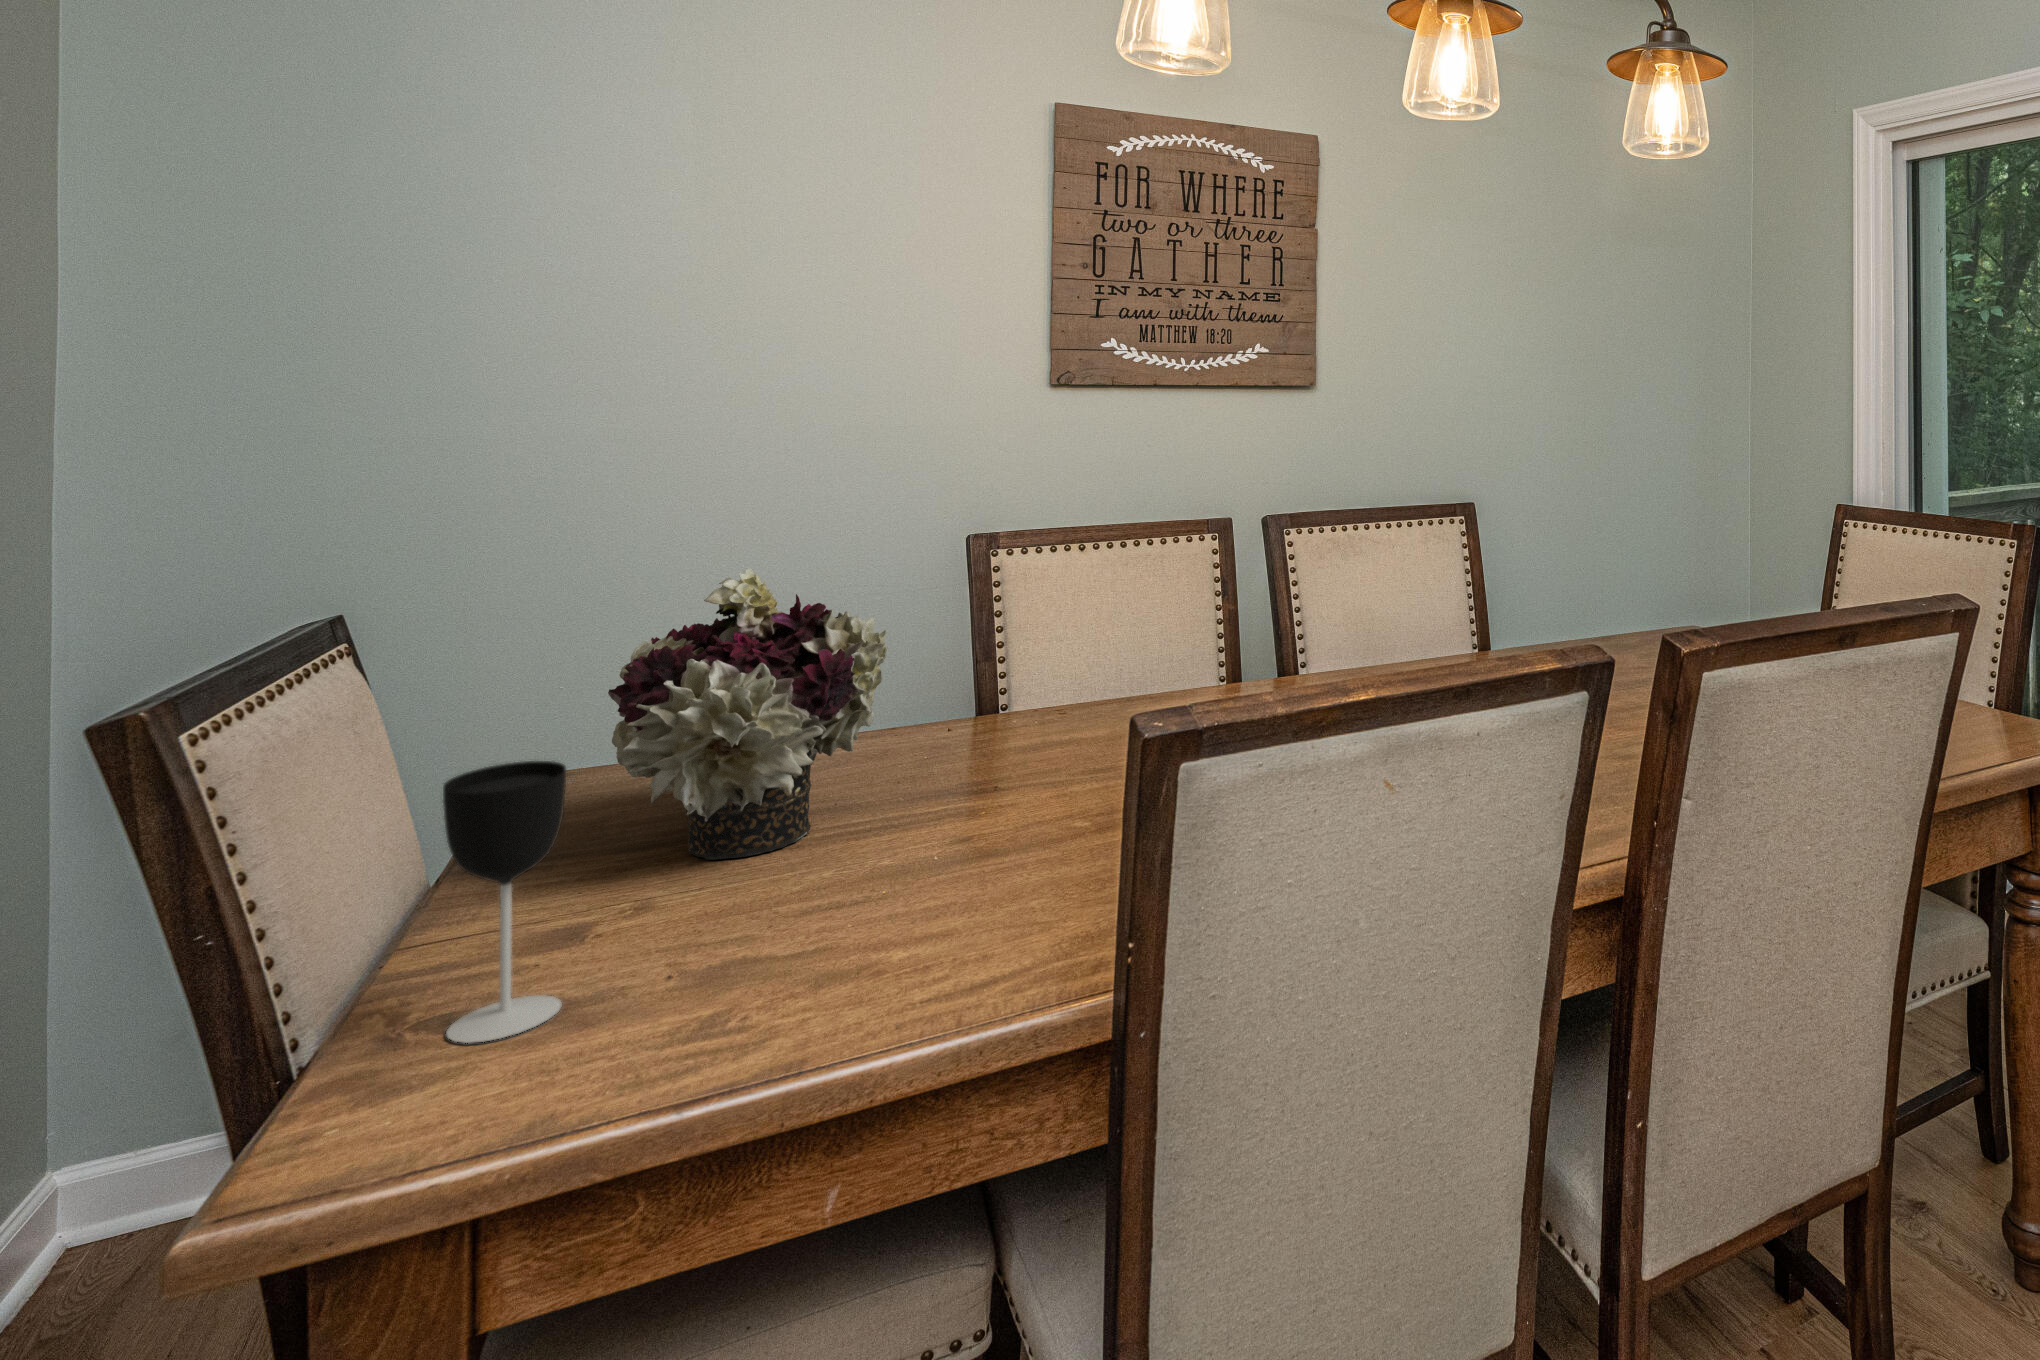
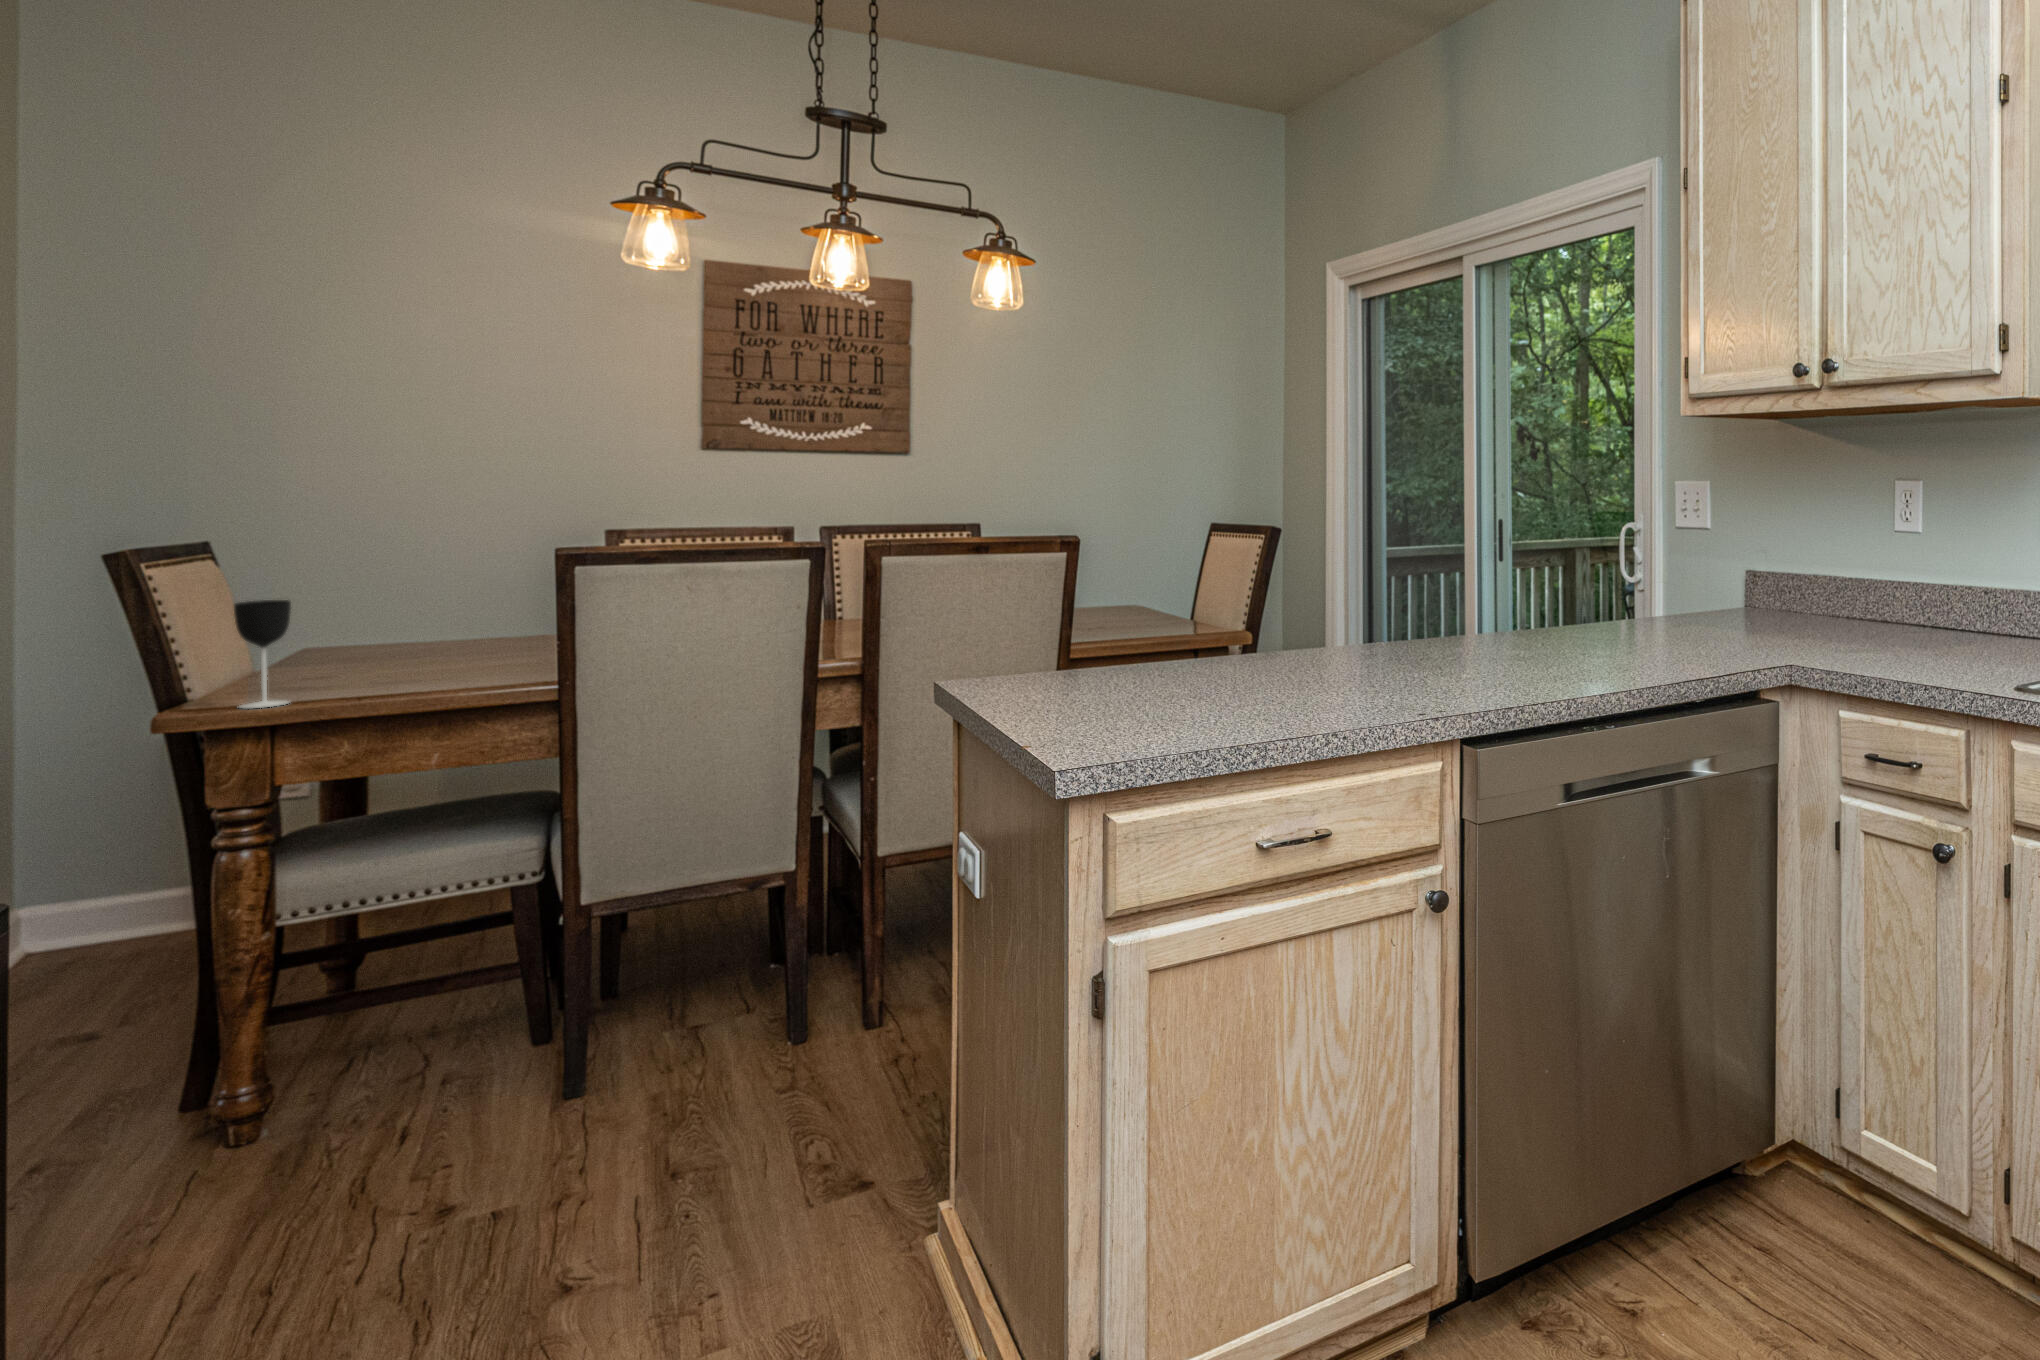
flower arrangement: present [608,568,888,860] -> none [333,534,493,674]

